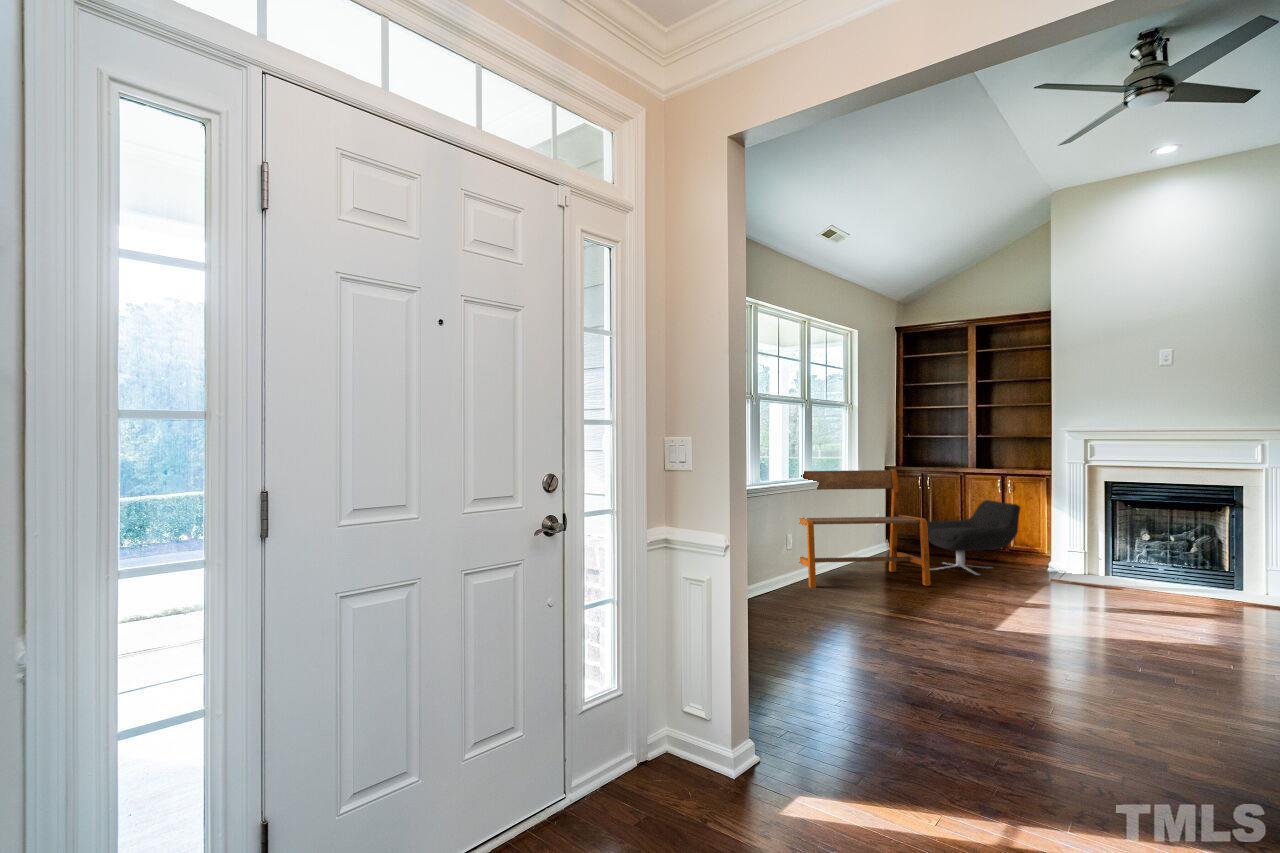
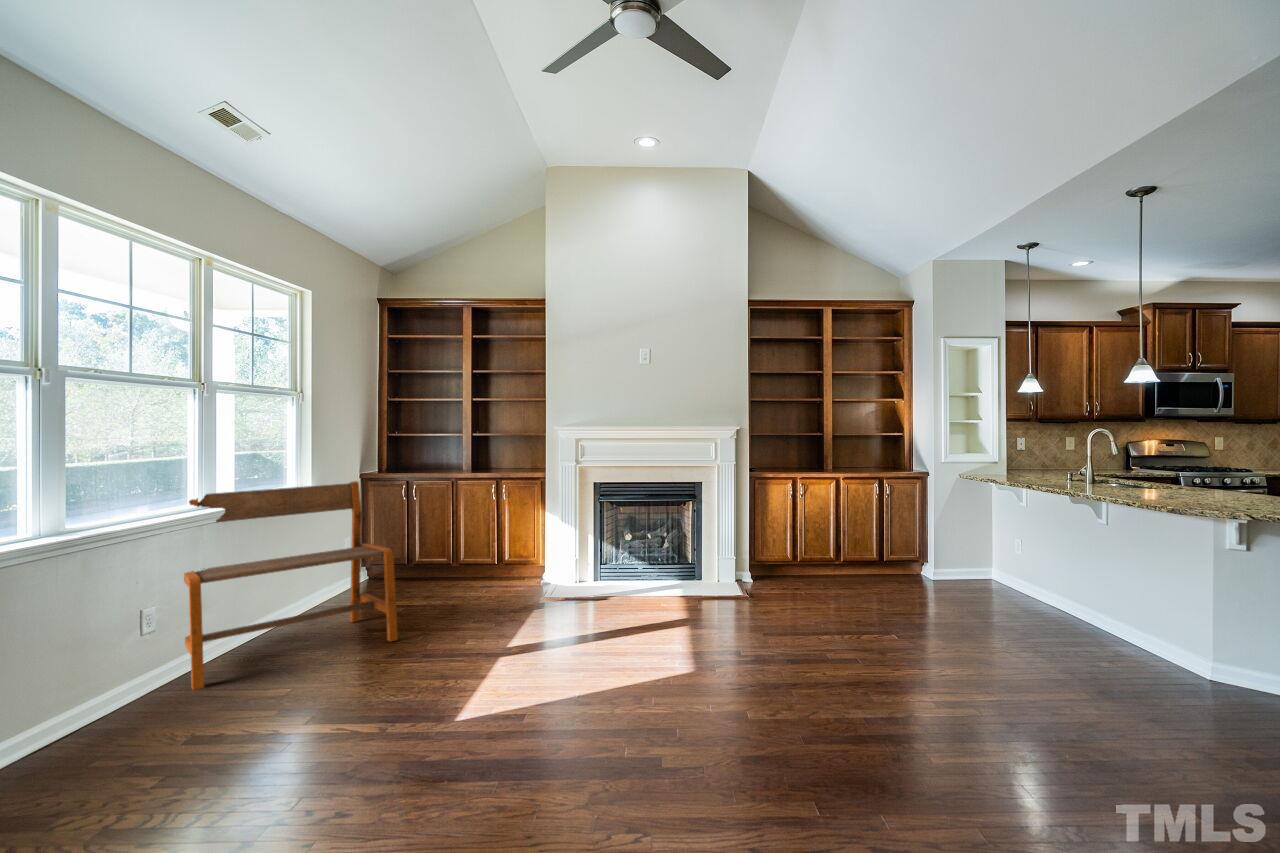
lounge chair: present [927,500,1020,575] -> none [403,508,513,608]

